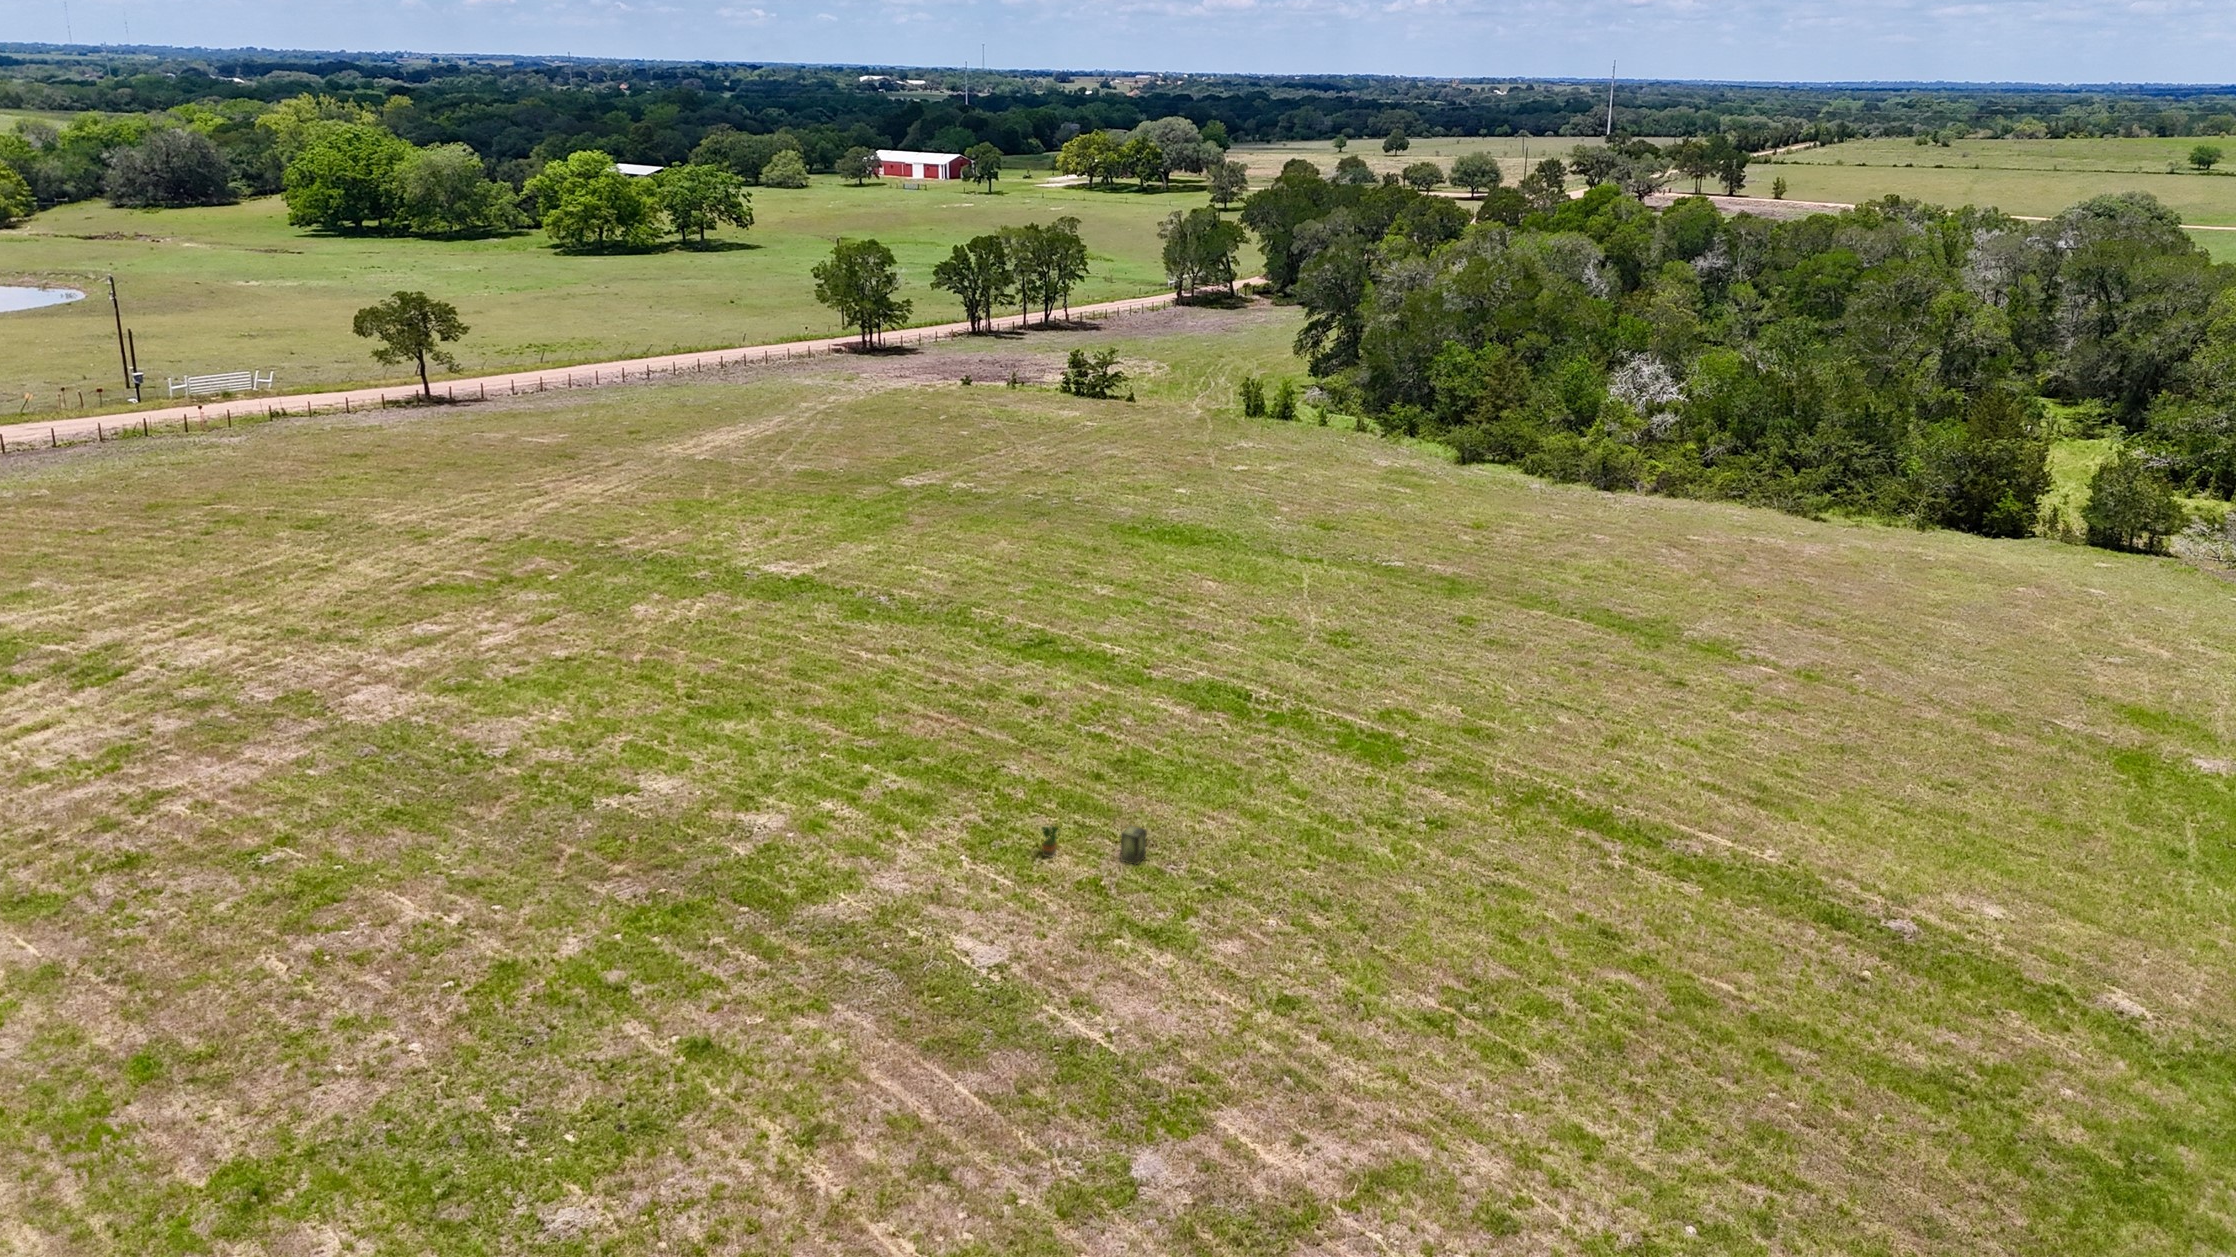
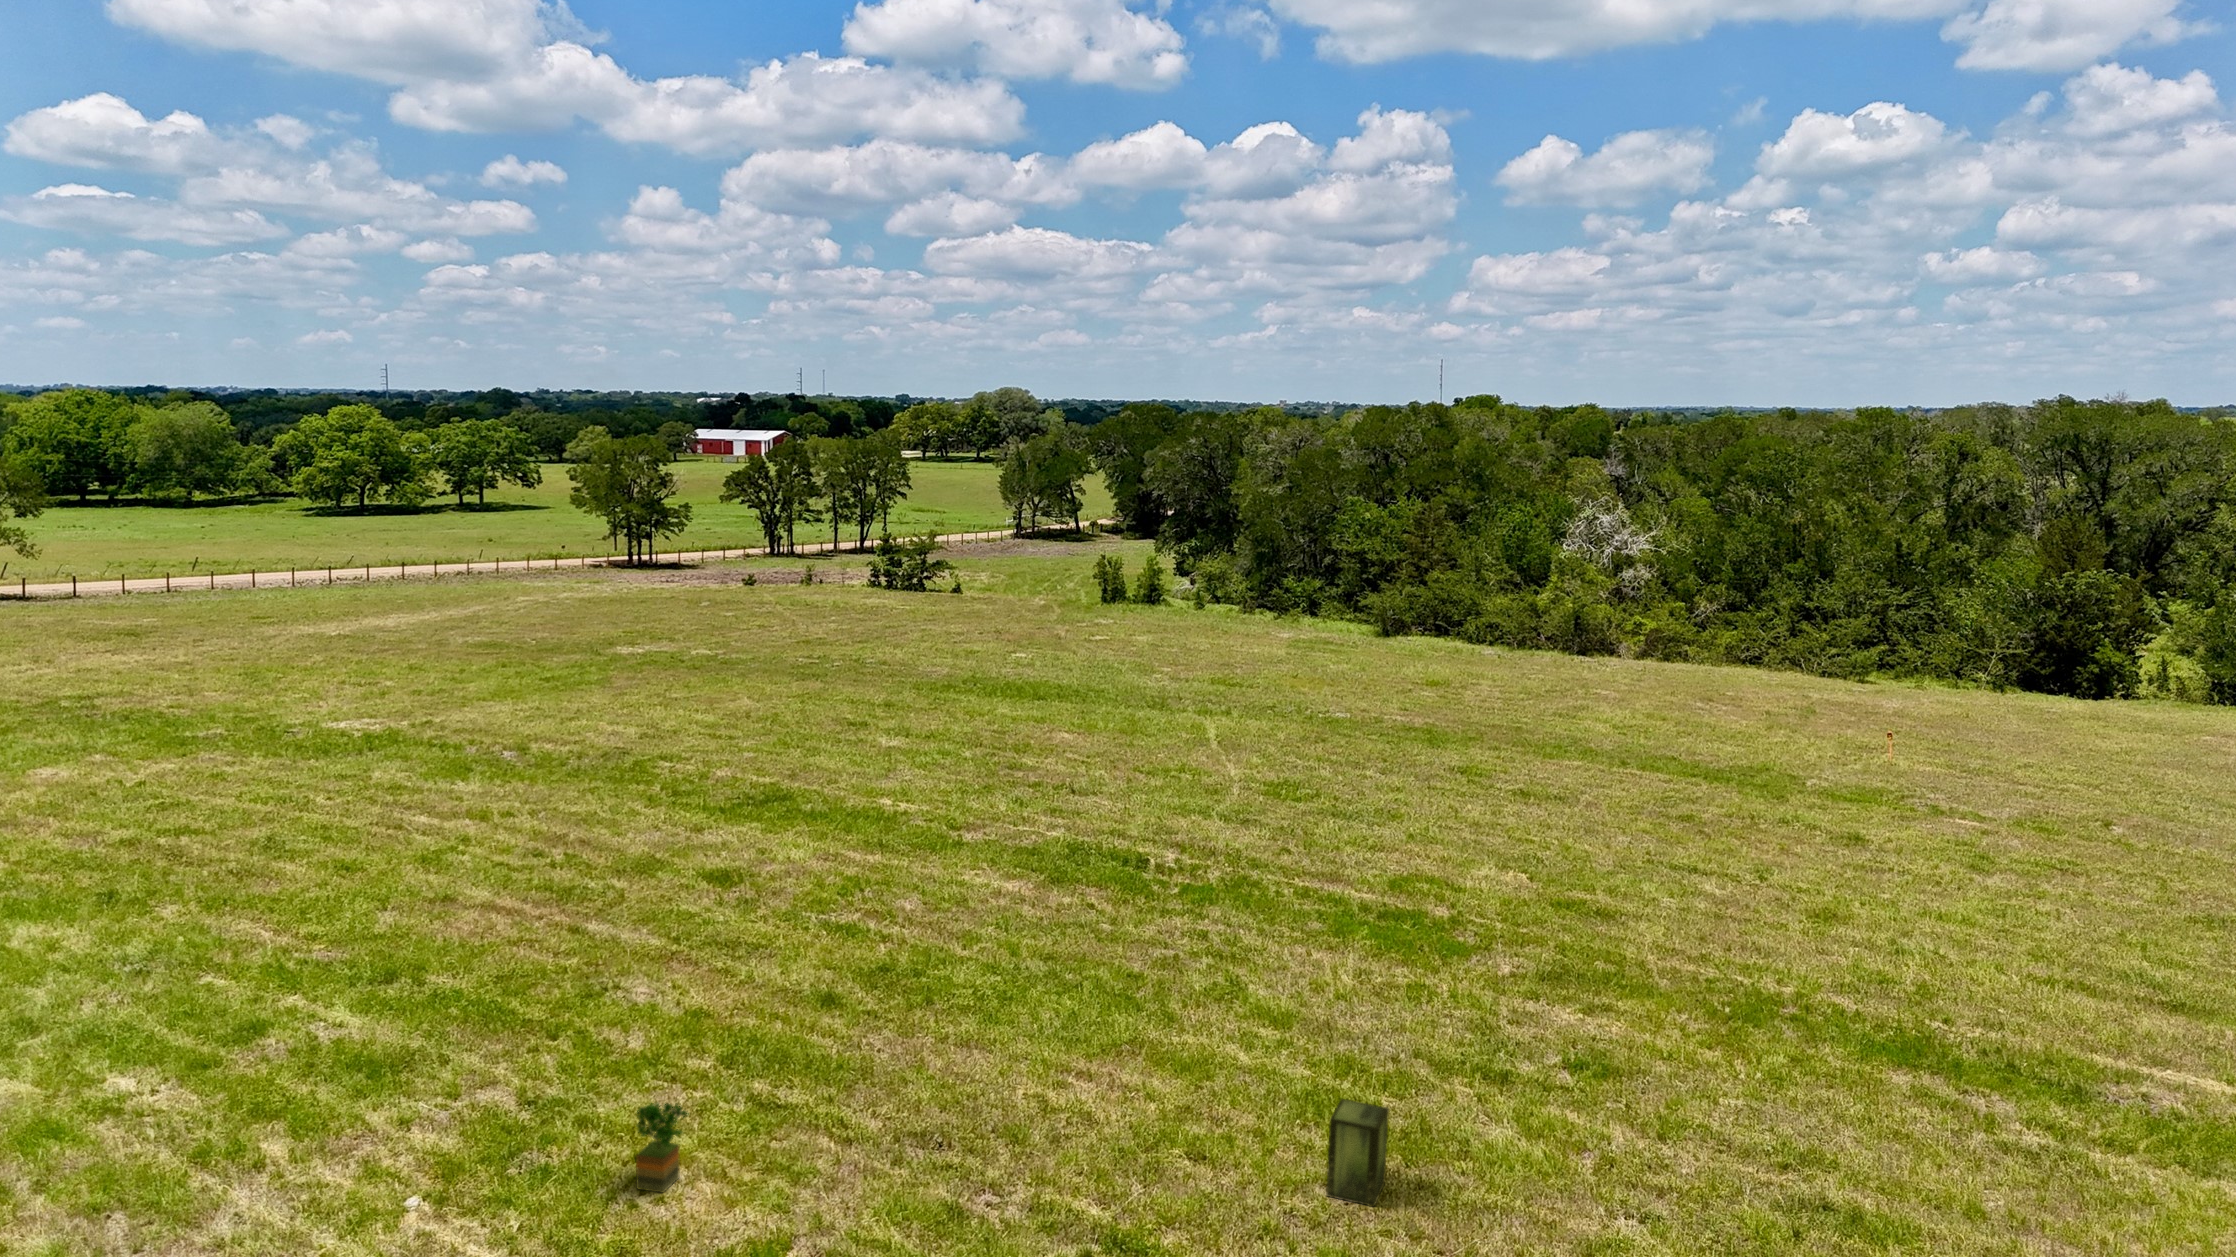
storage box: present [1120,826,1147,865] -> present [1326,1099,1389,1207]

